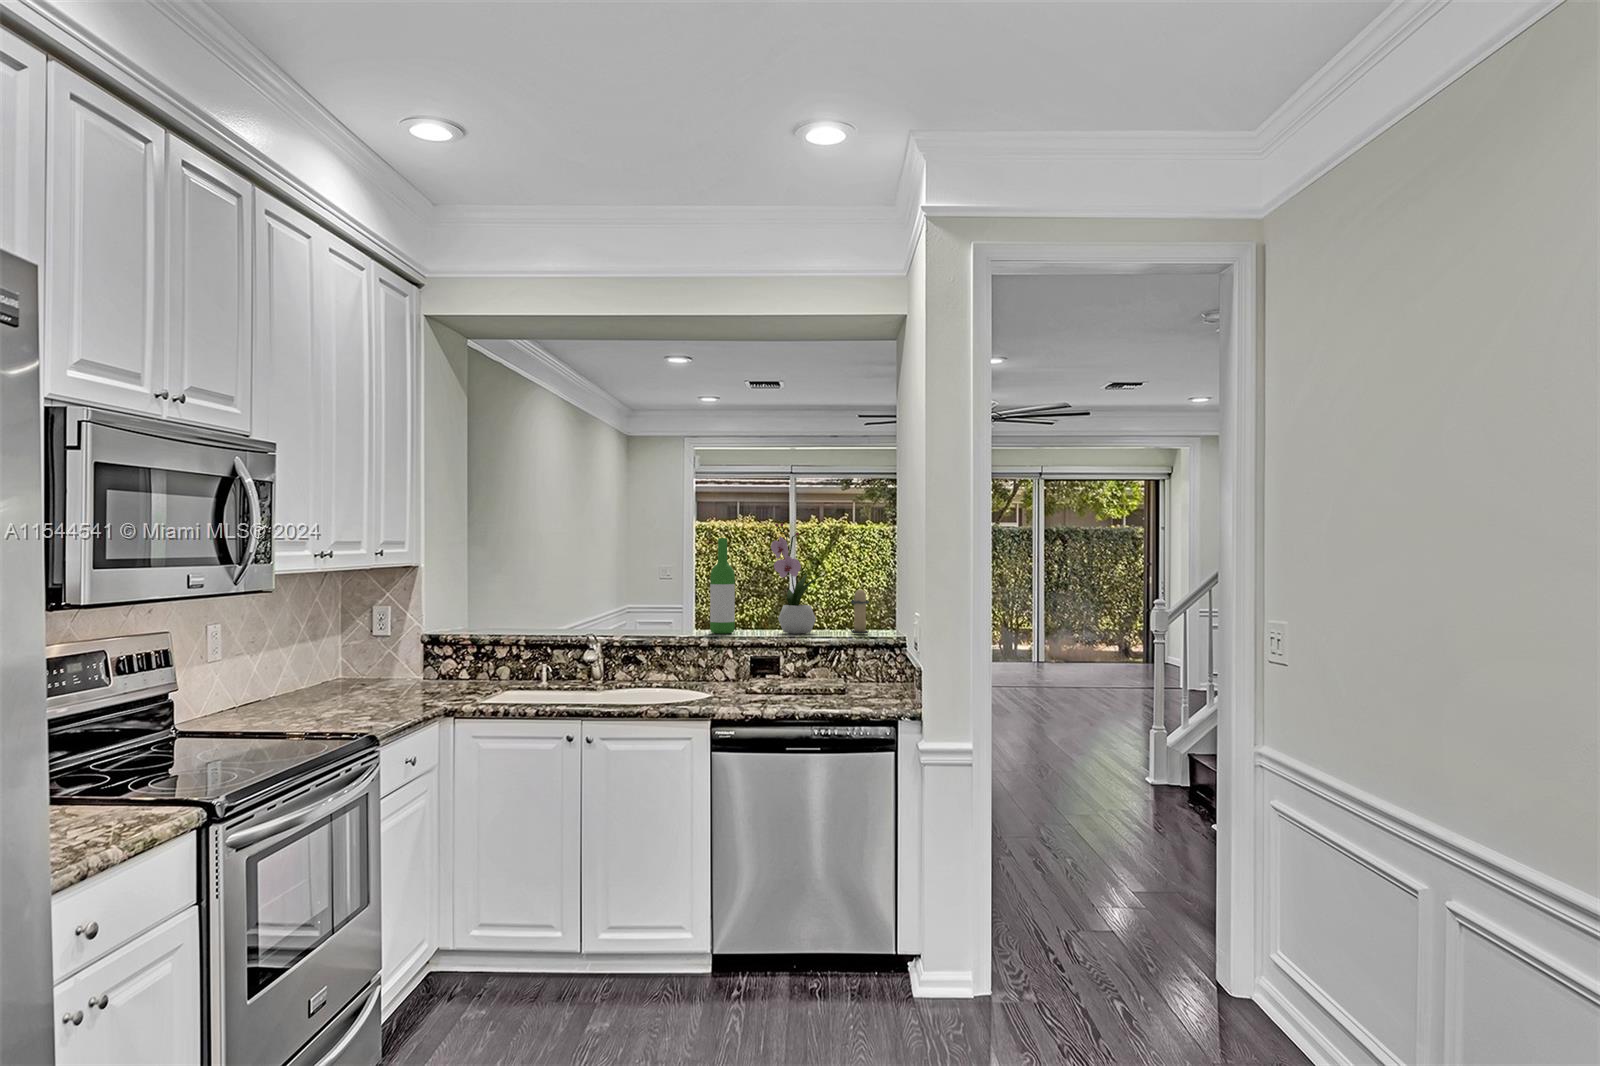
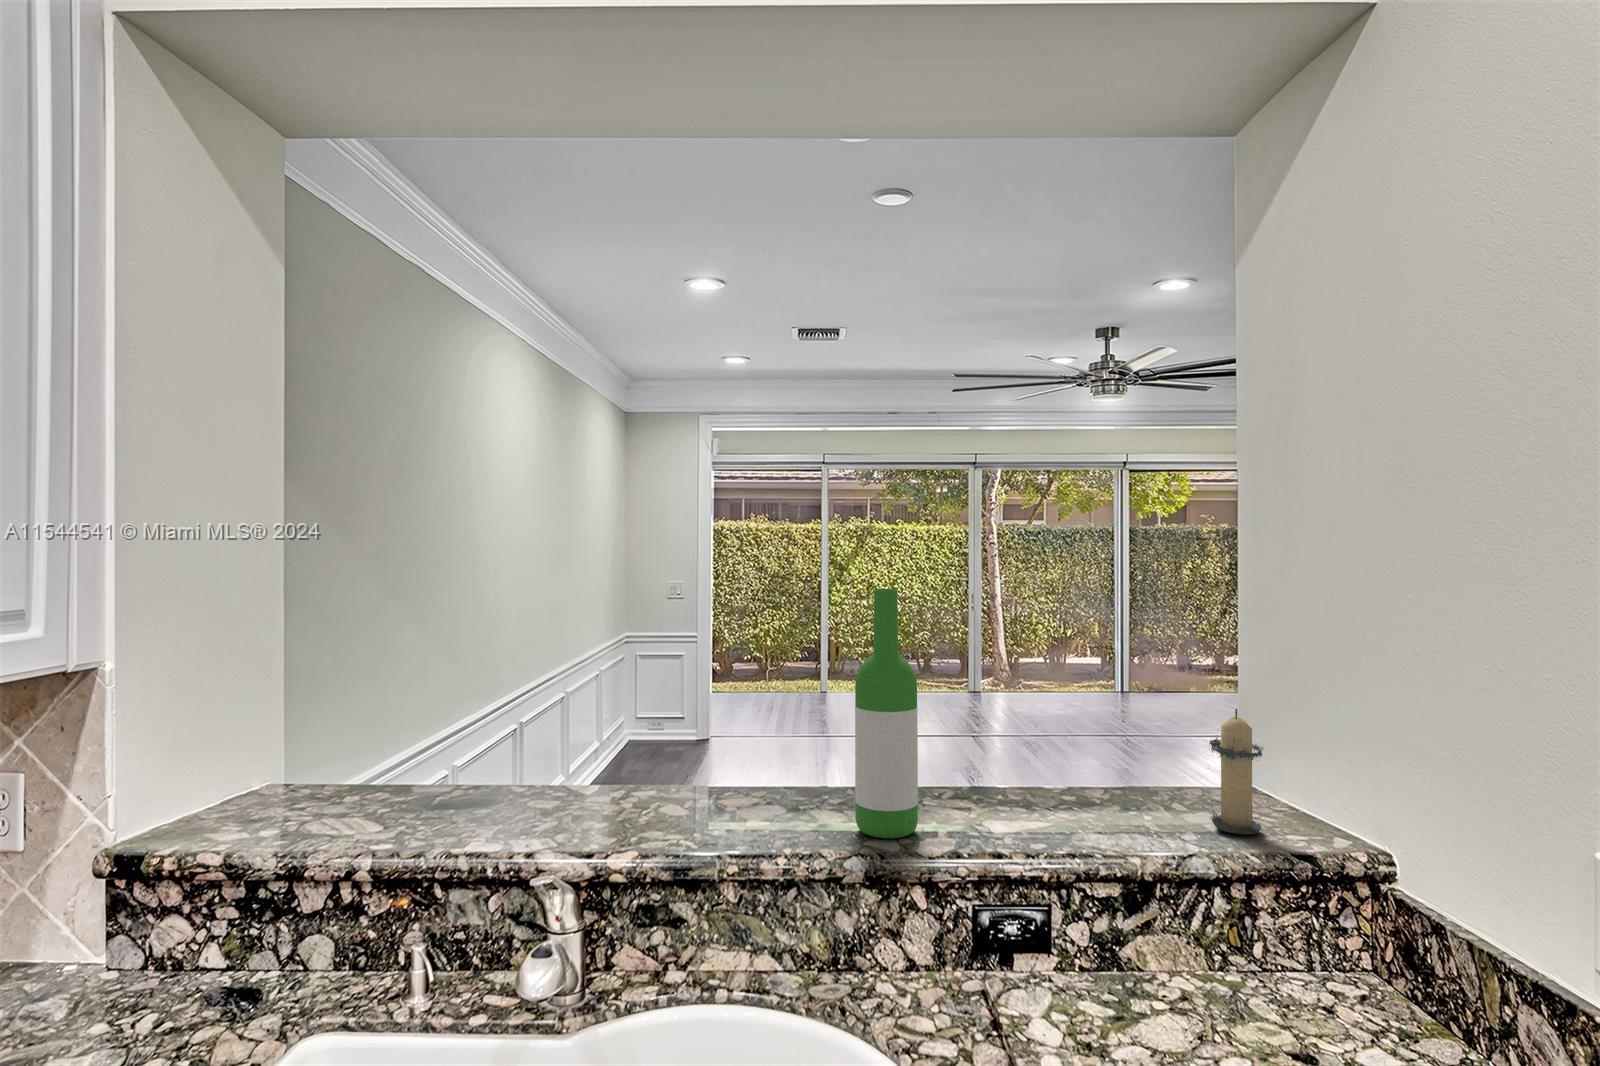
flower arrangement: present [771,523,820,634] -> none [1006,549,1130,835]

